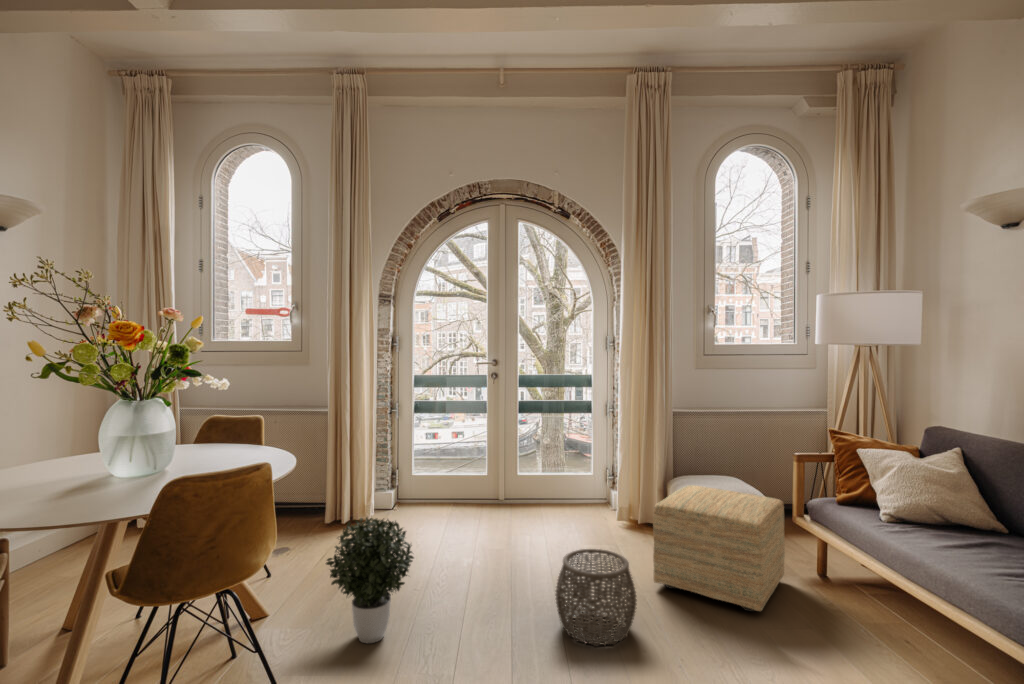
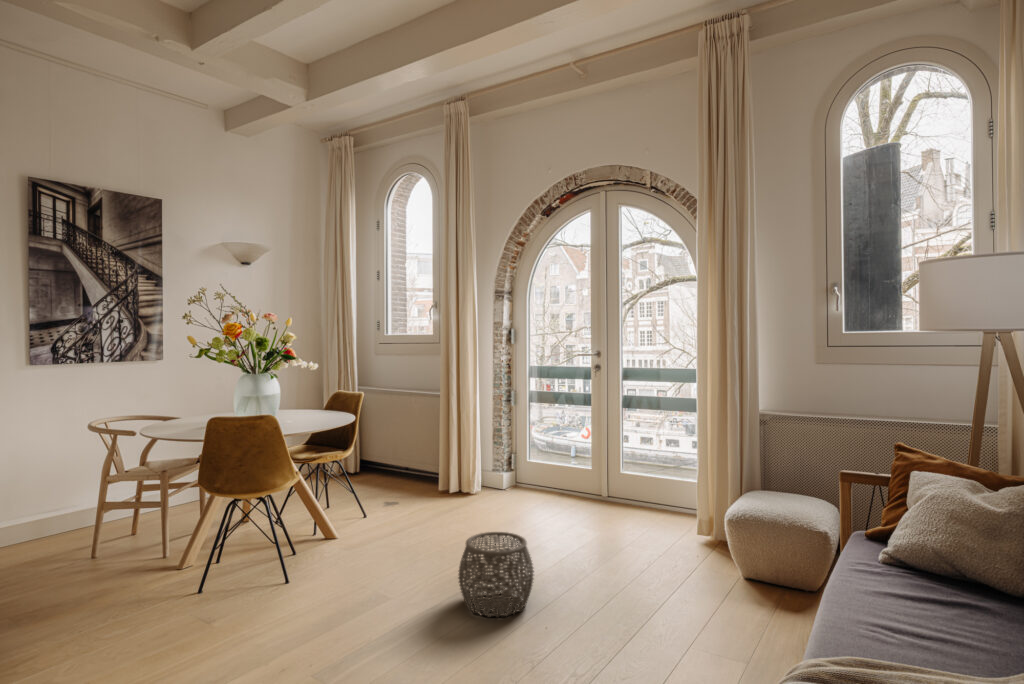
ottoman: present [653,485,785,611] -> none [604,502,761,640]
potted plant: present [326,518,414,643] -> none [321,471,388,566]

